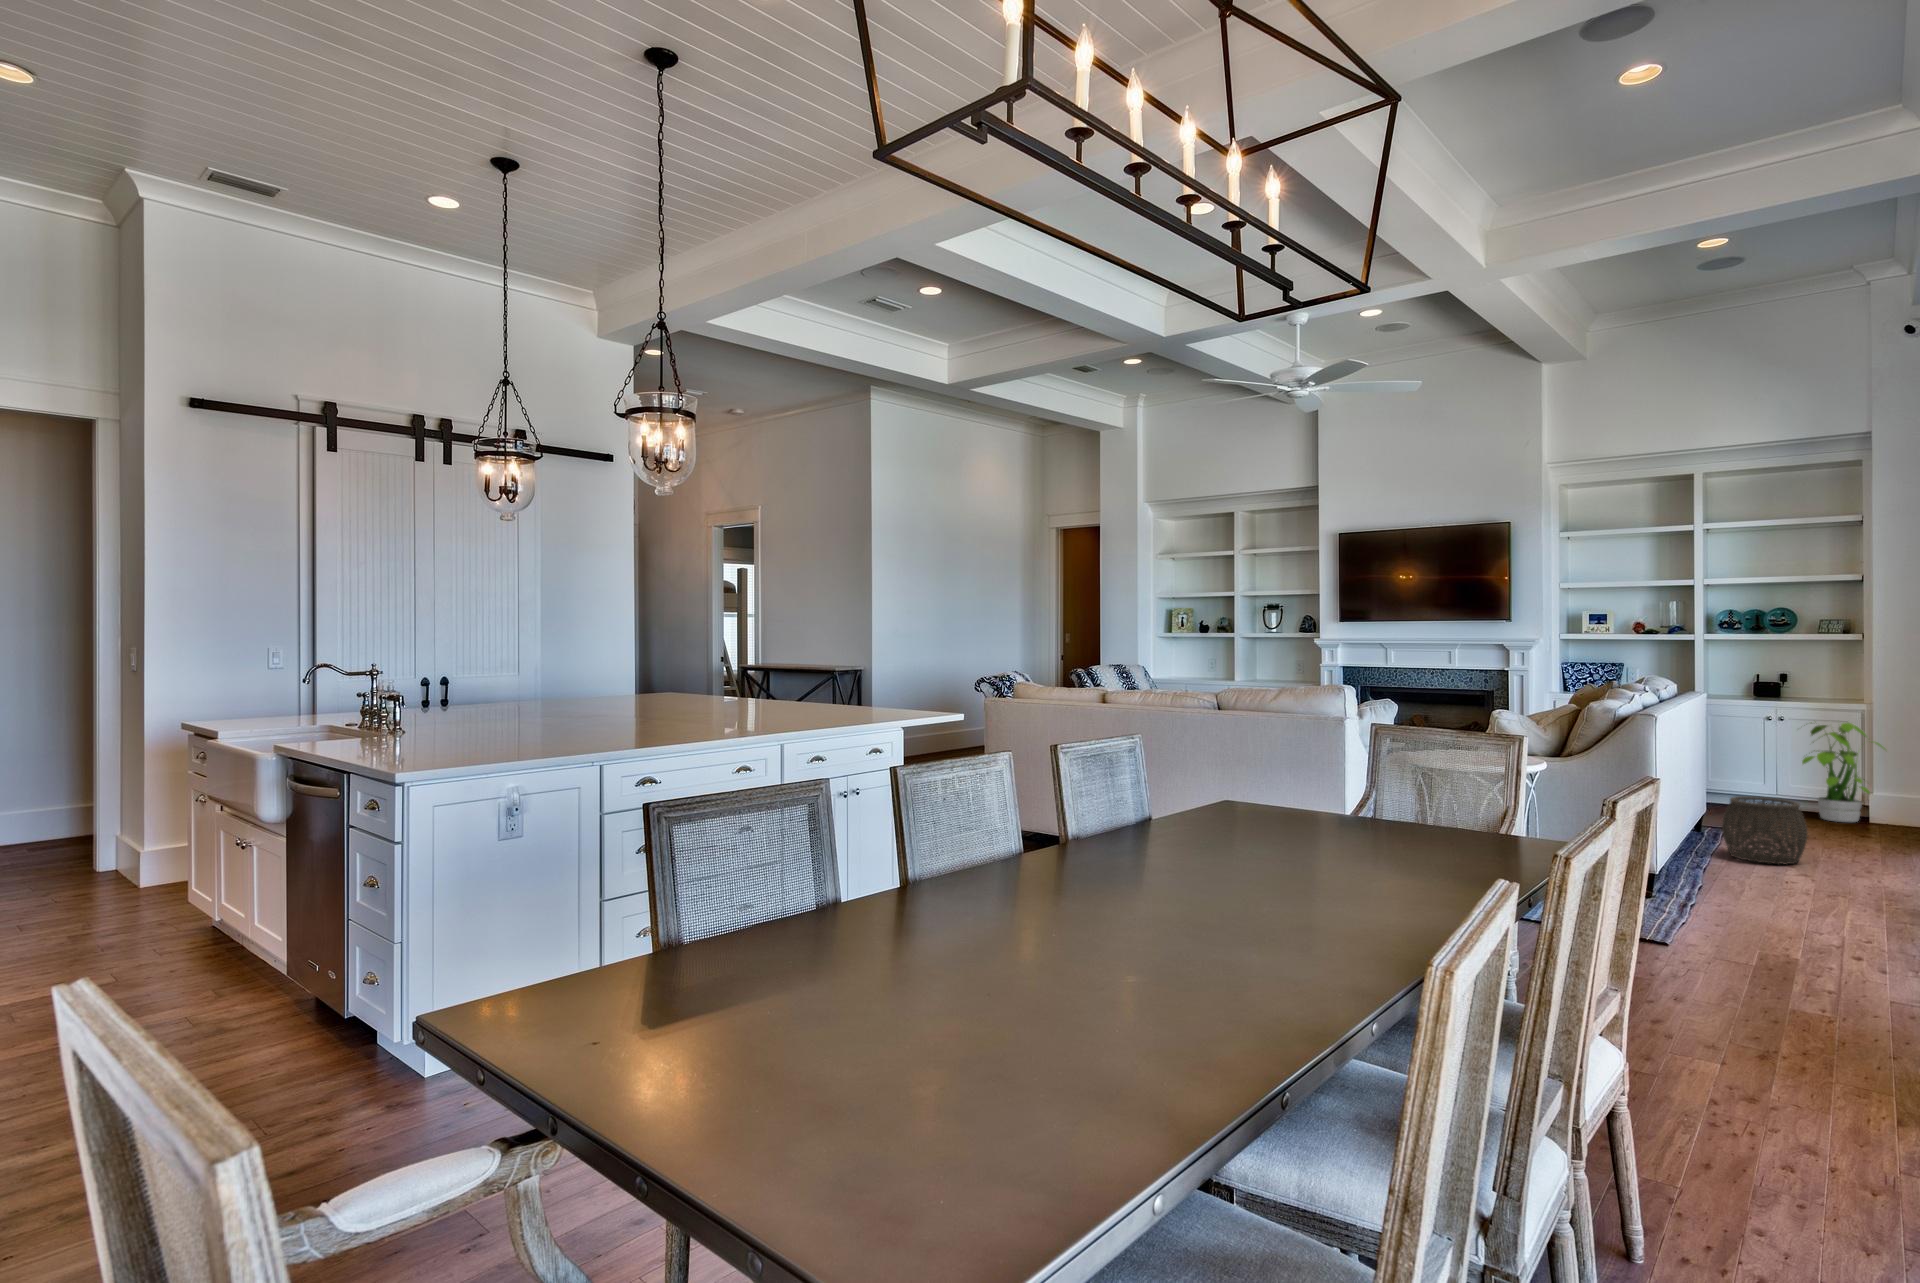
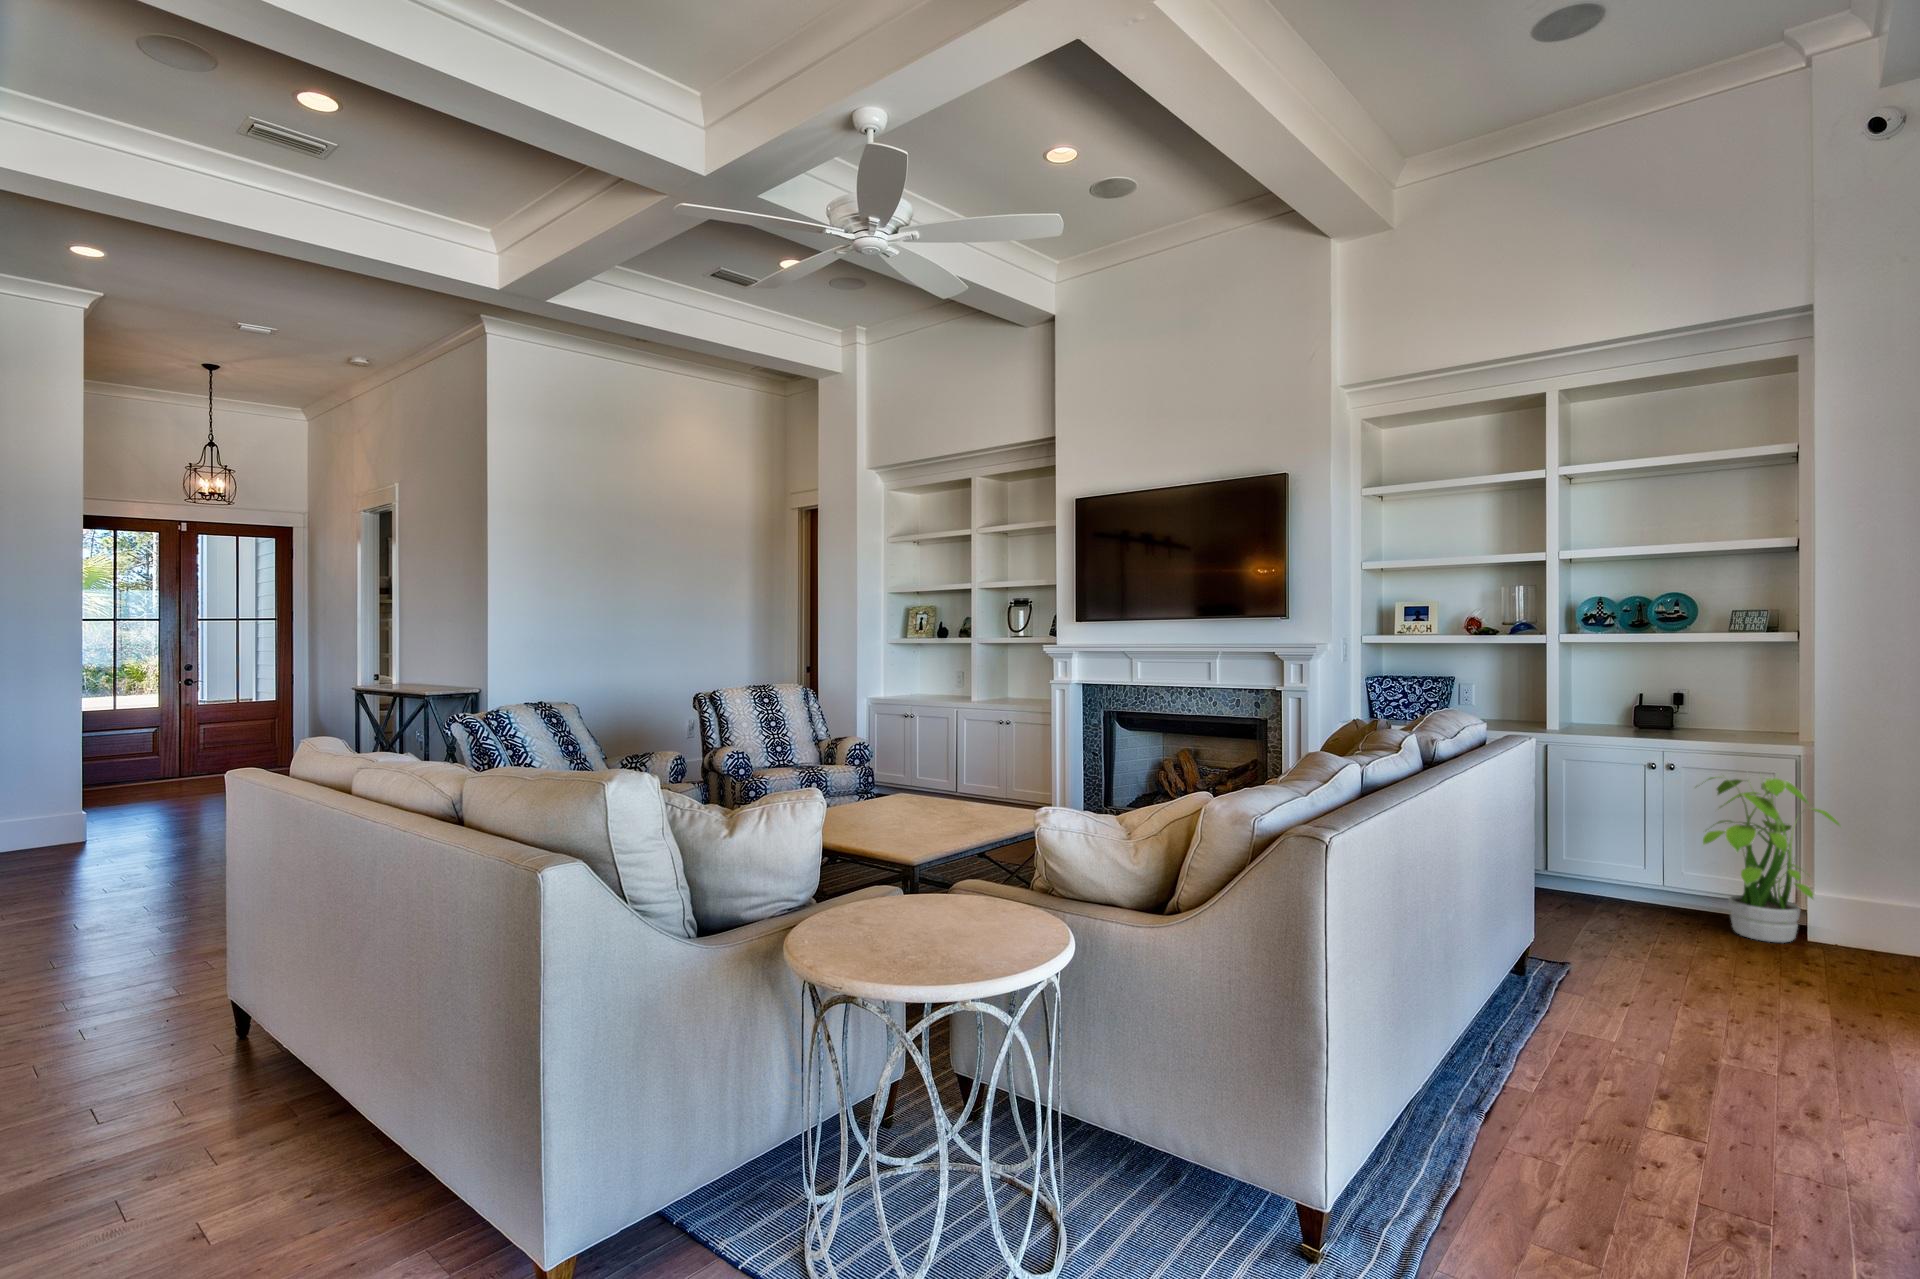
woven basket: present [1722,796,1808,865] -> none [1544,934,1703,1083]

